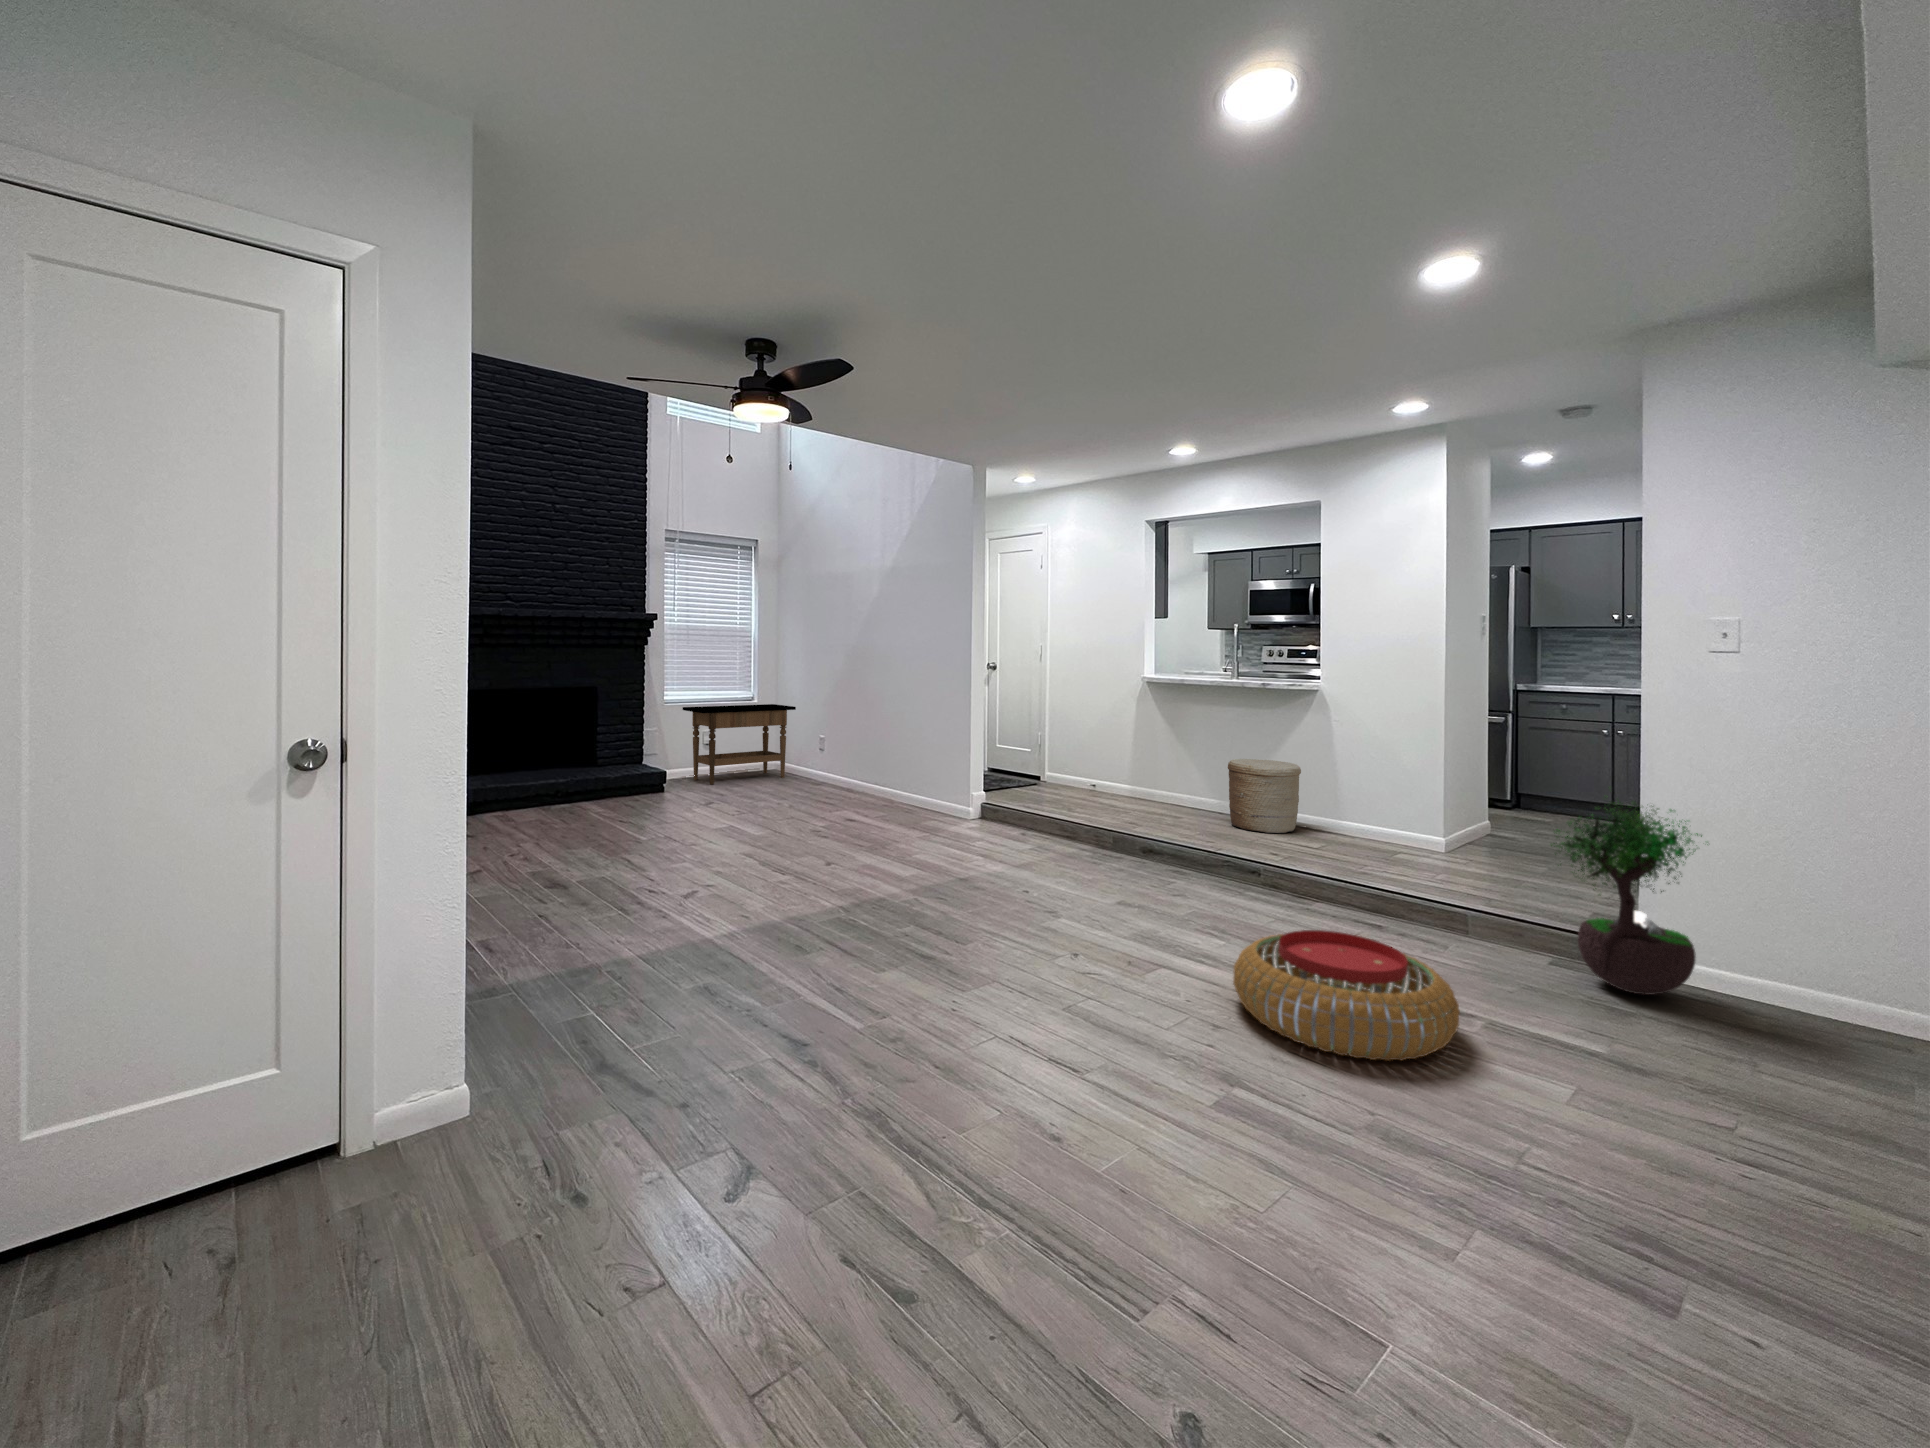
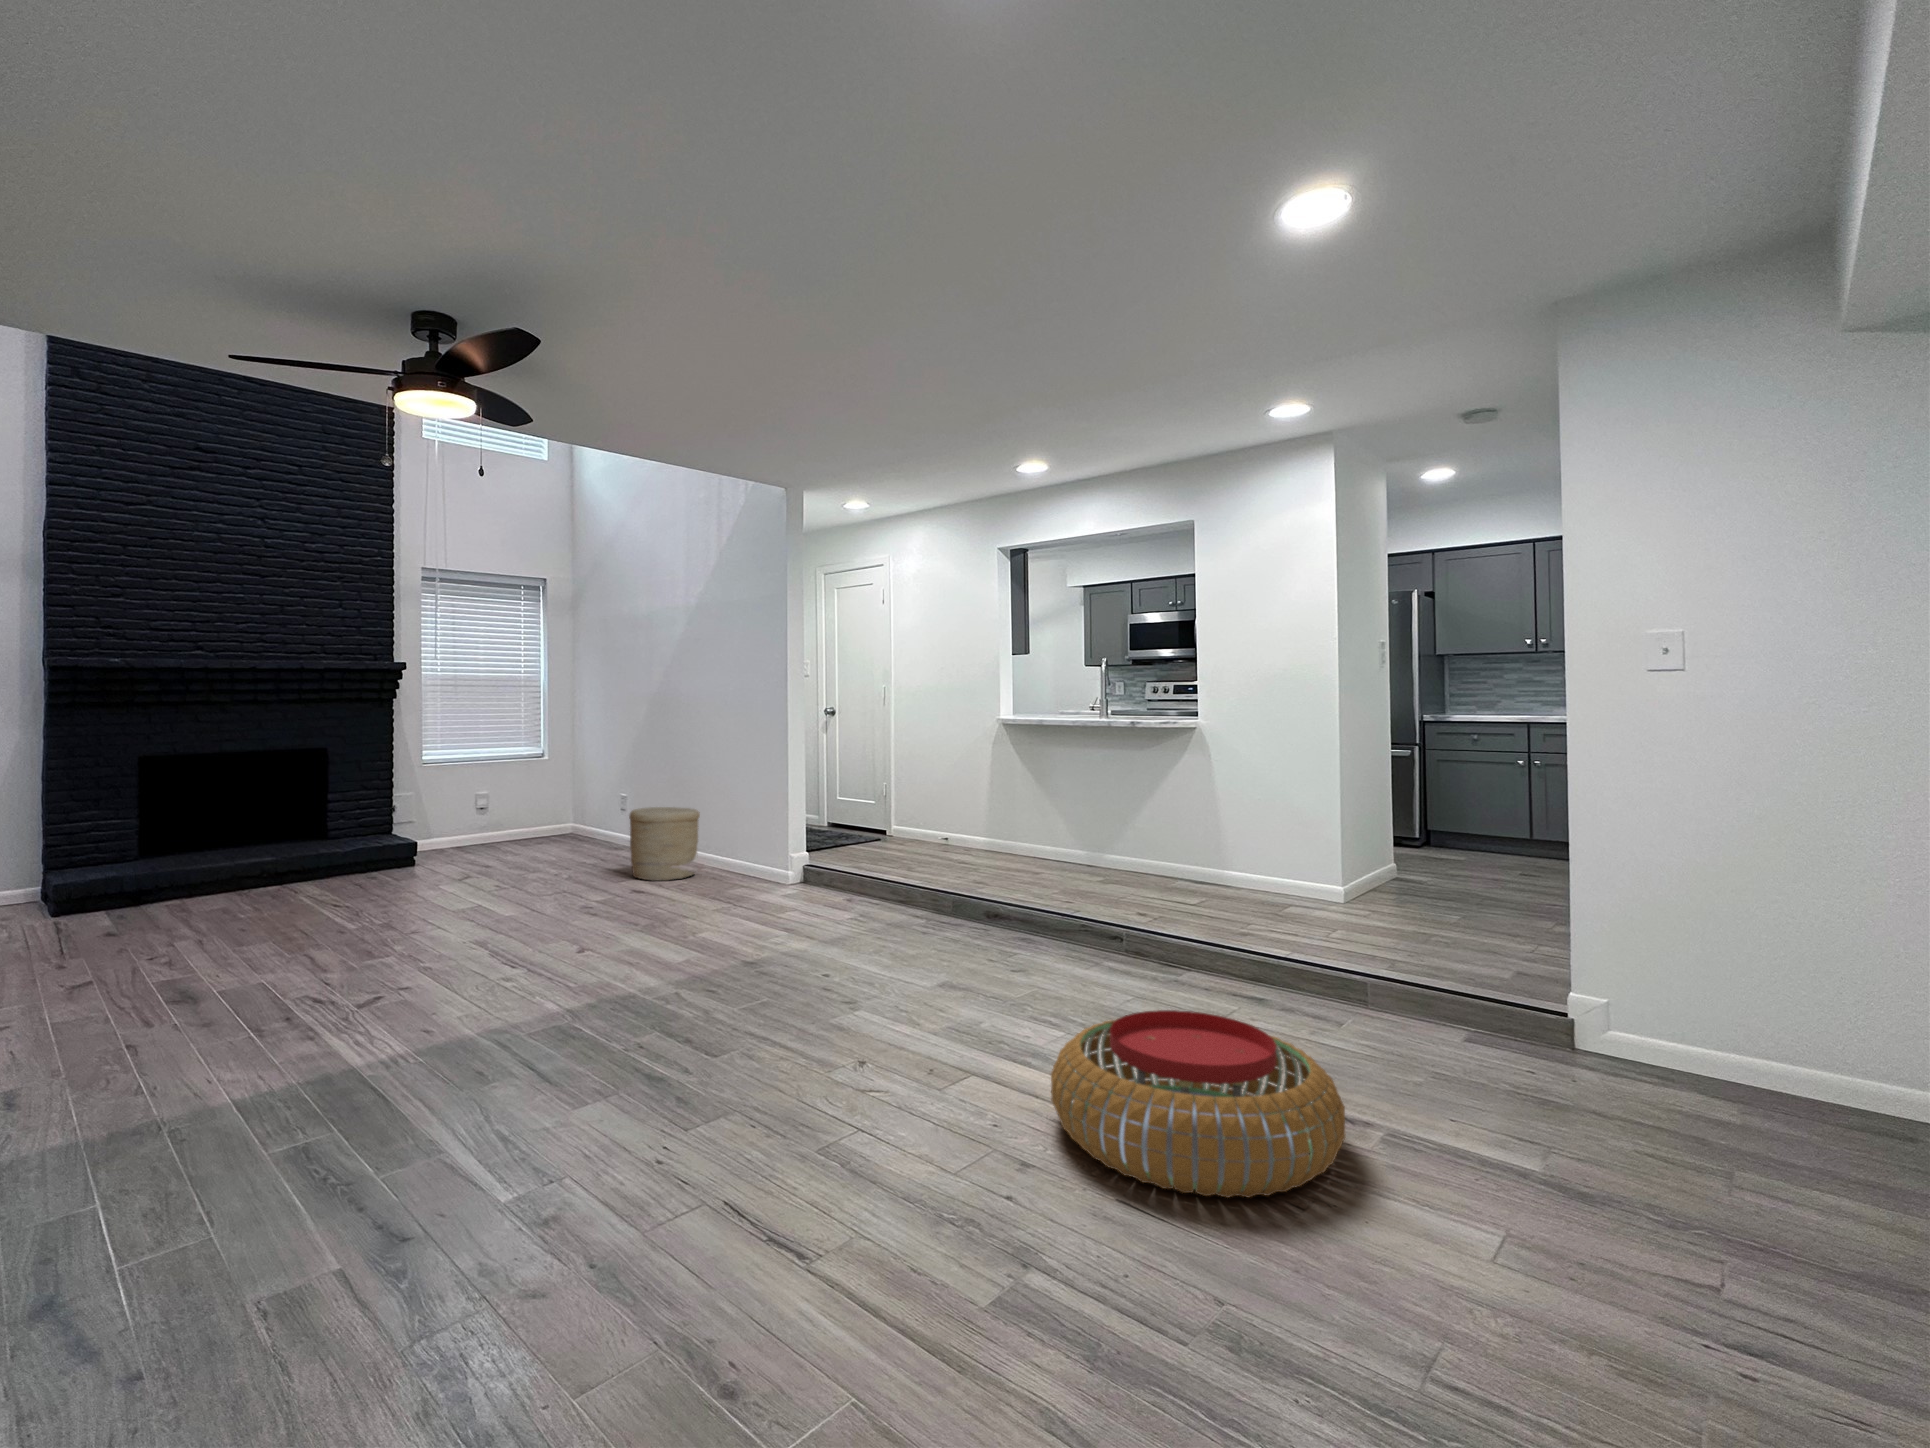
side table: present [683,704,796,785] -> none [446,758,597,859]
woven basket: present [1228,759,1301,833] -> present [629,807,700,881]
potted tree: present [1551,800,1702,995] -> none [1455,805,1644,1078]

